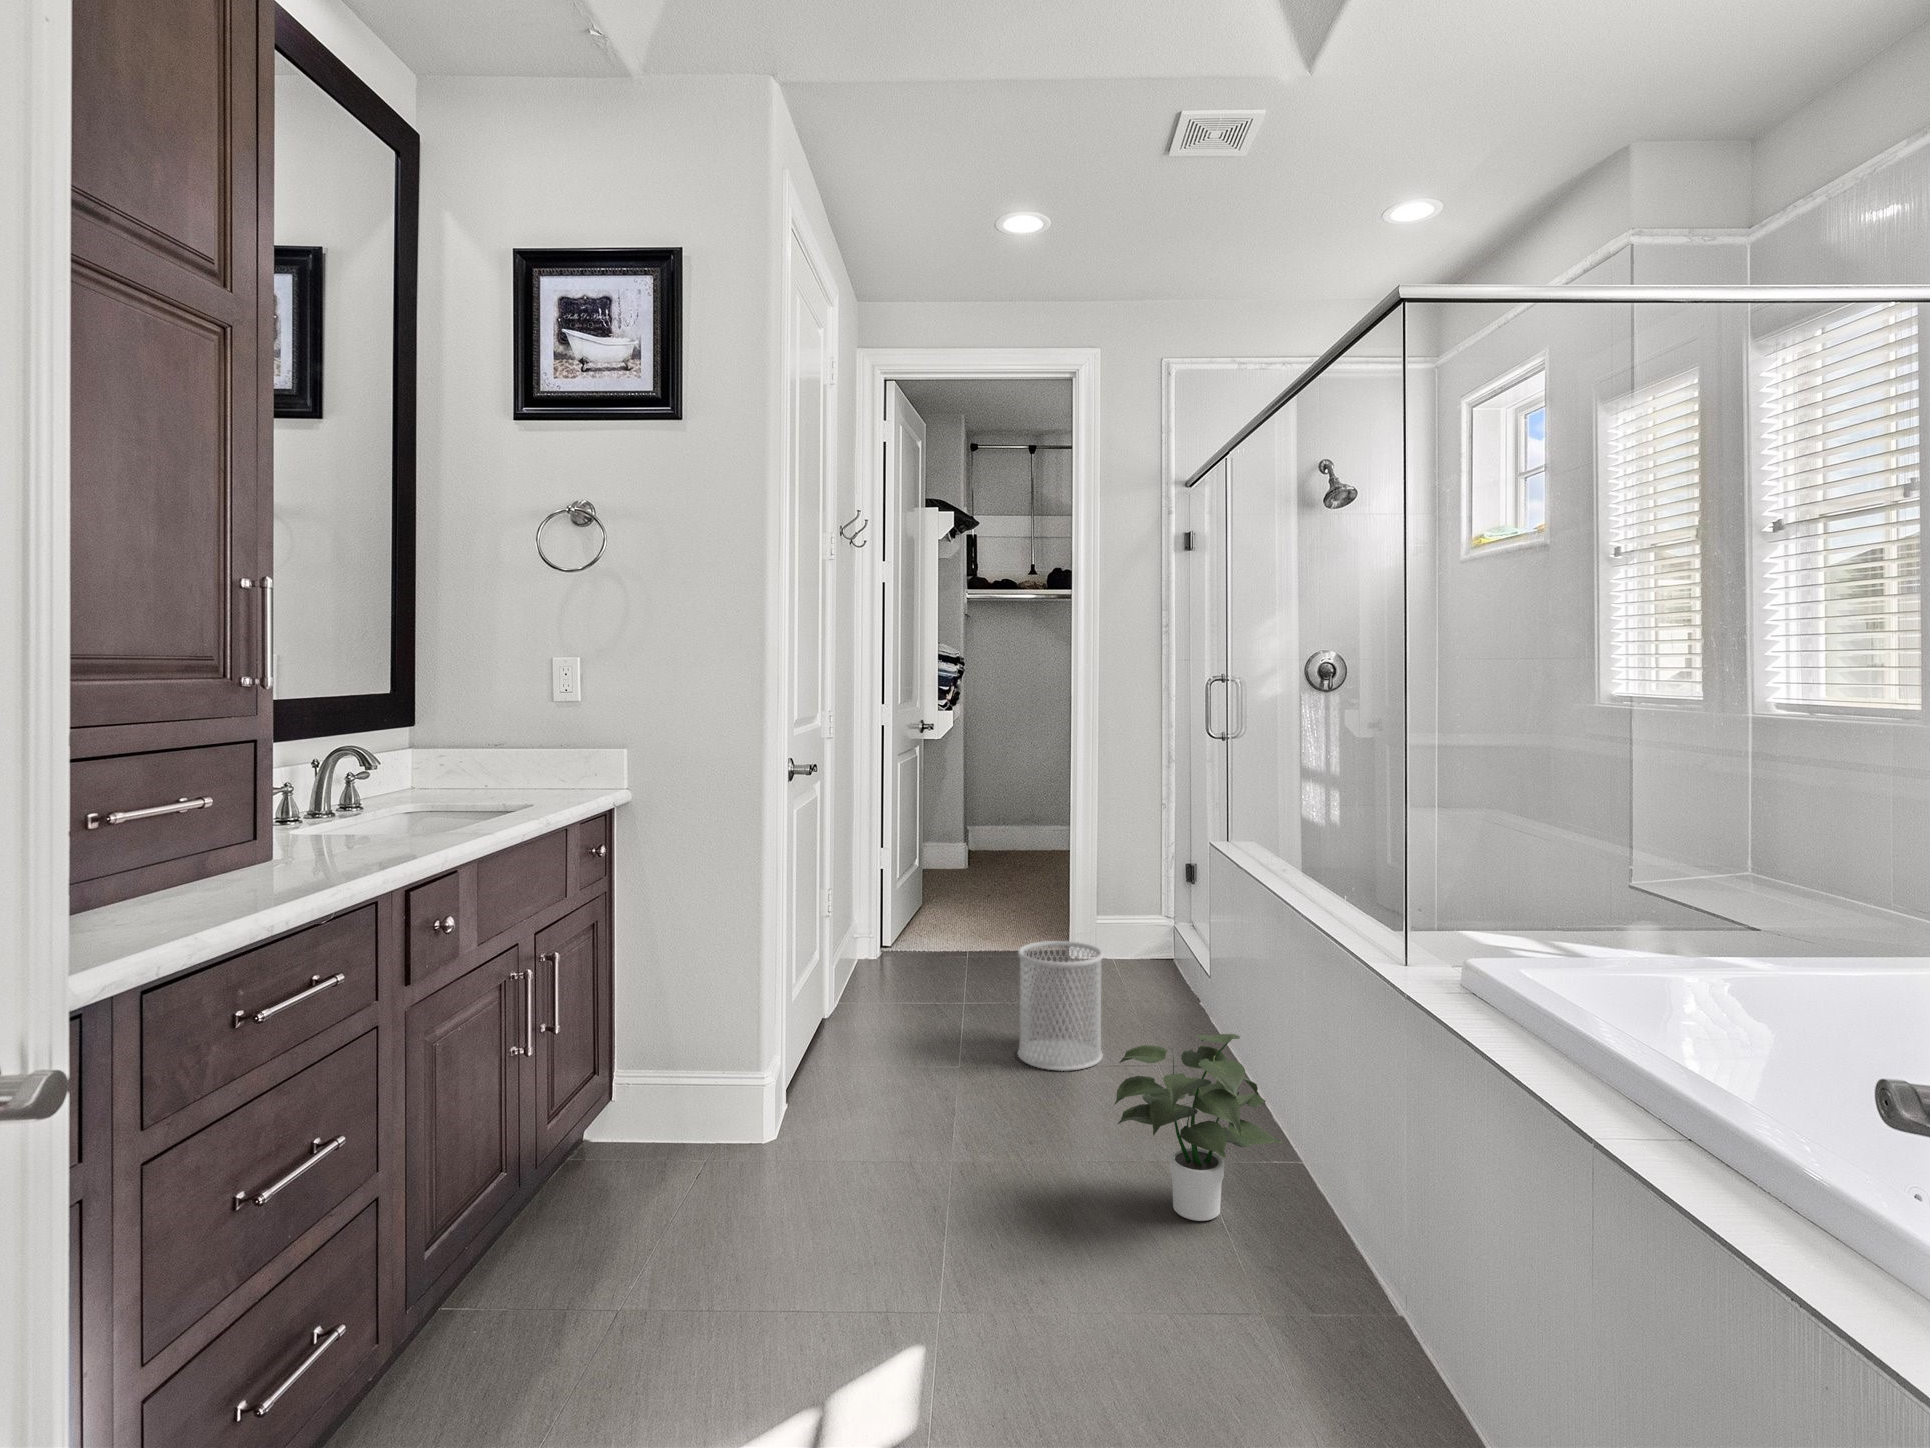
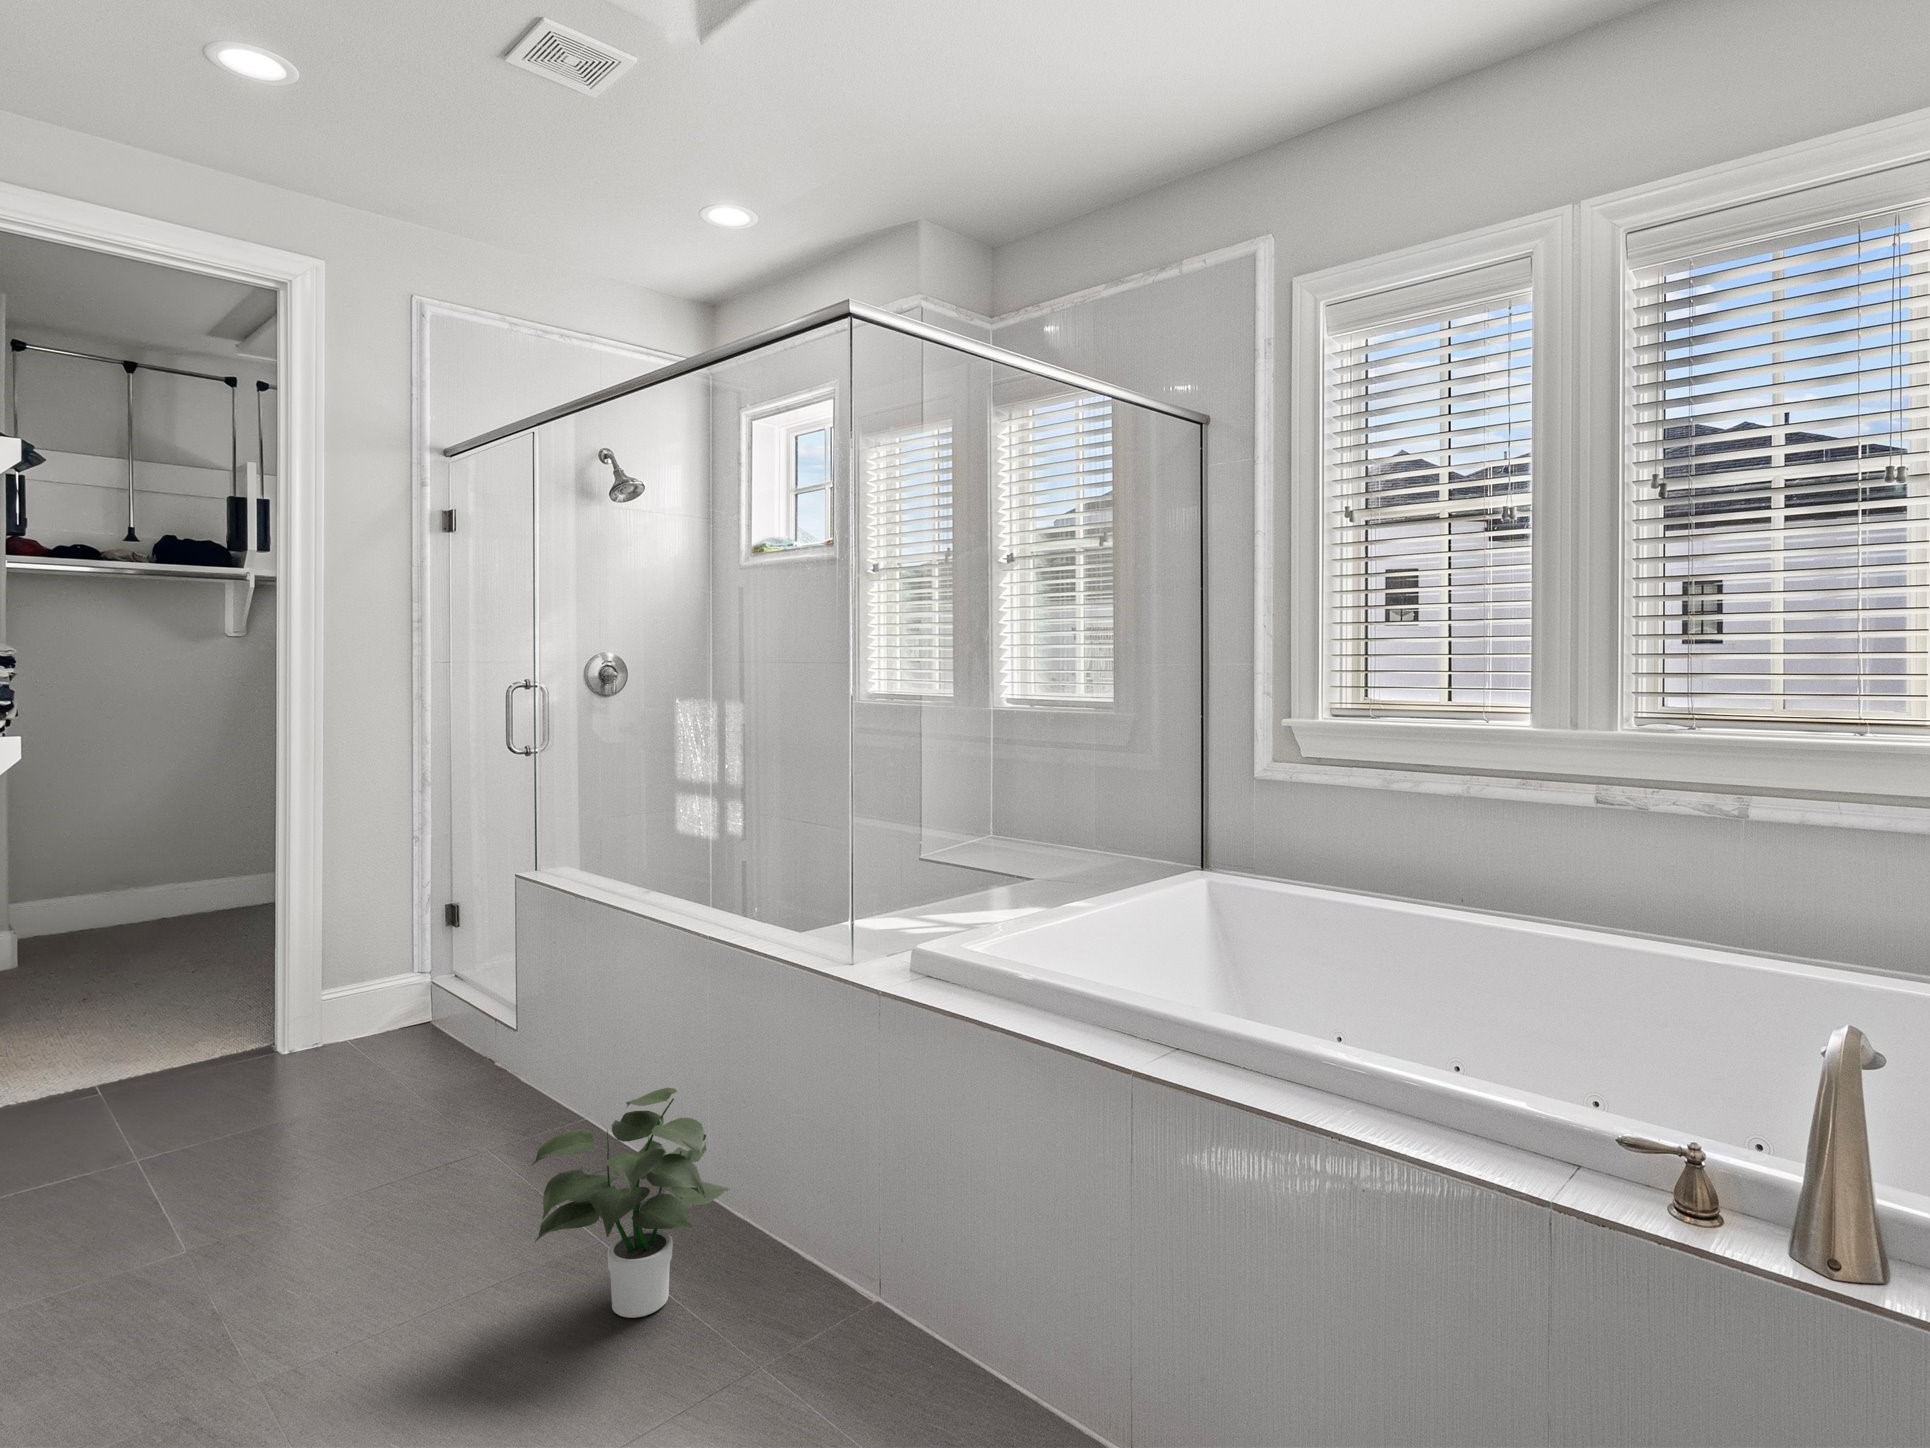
wastebasket: present [1018,941,1103,1071] -> none [279,1030,413,1213]

